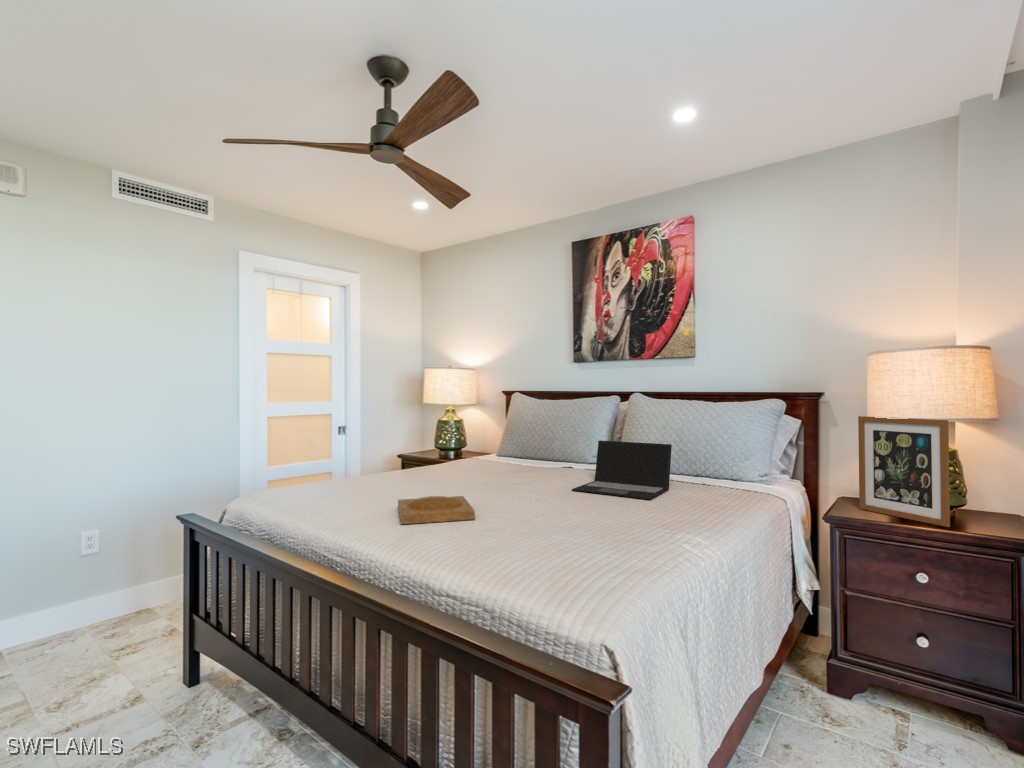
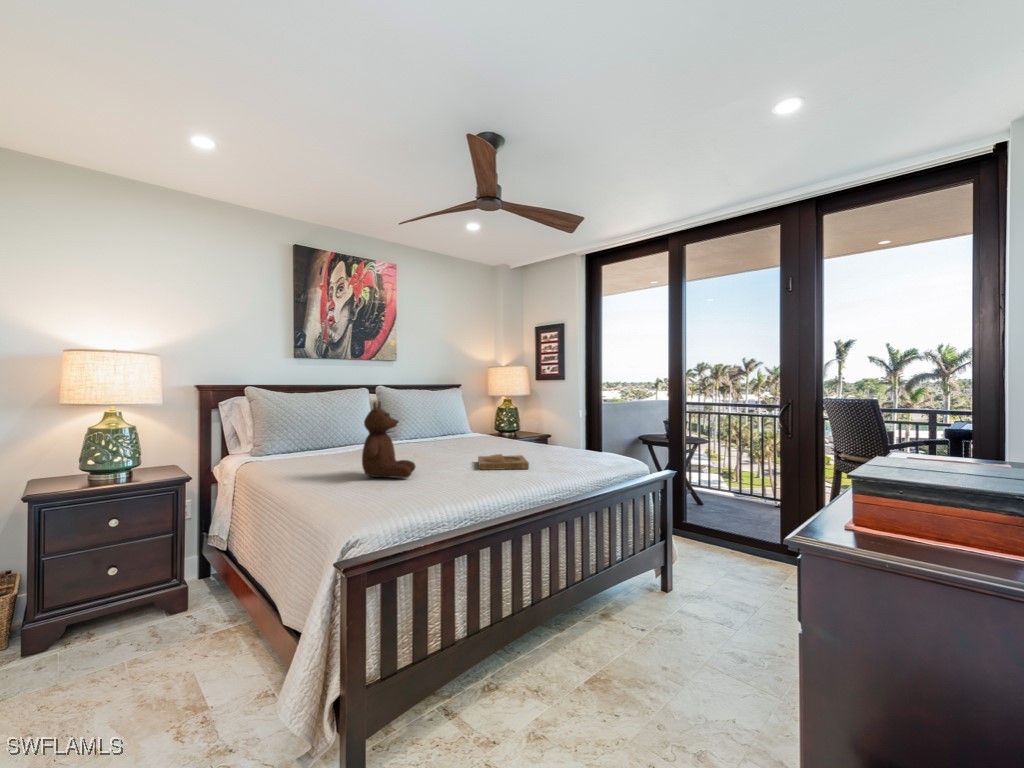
teddy bear: none [335,410,400,492] -> present [362,401,416,478]
picture frame: present [858,416,950,527] -> none [506,395,539,438]
laptop: present [572,441,672,499] -> none [429,415,494,449]

